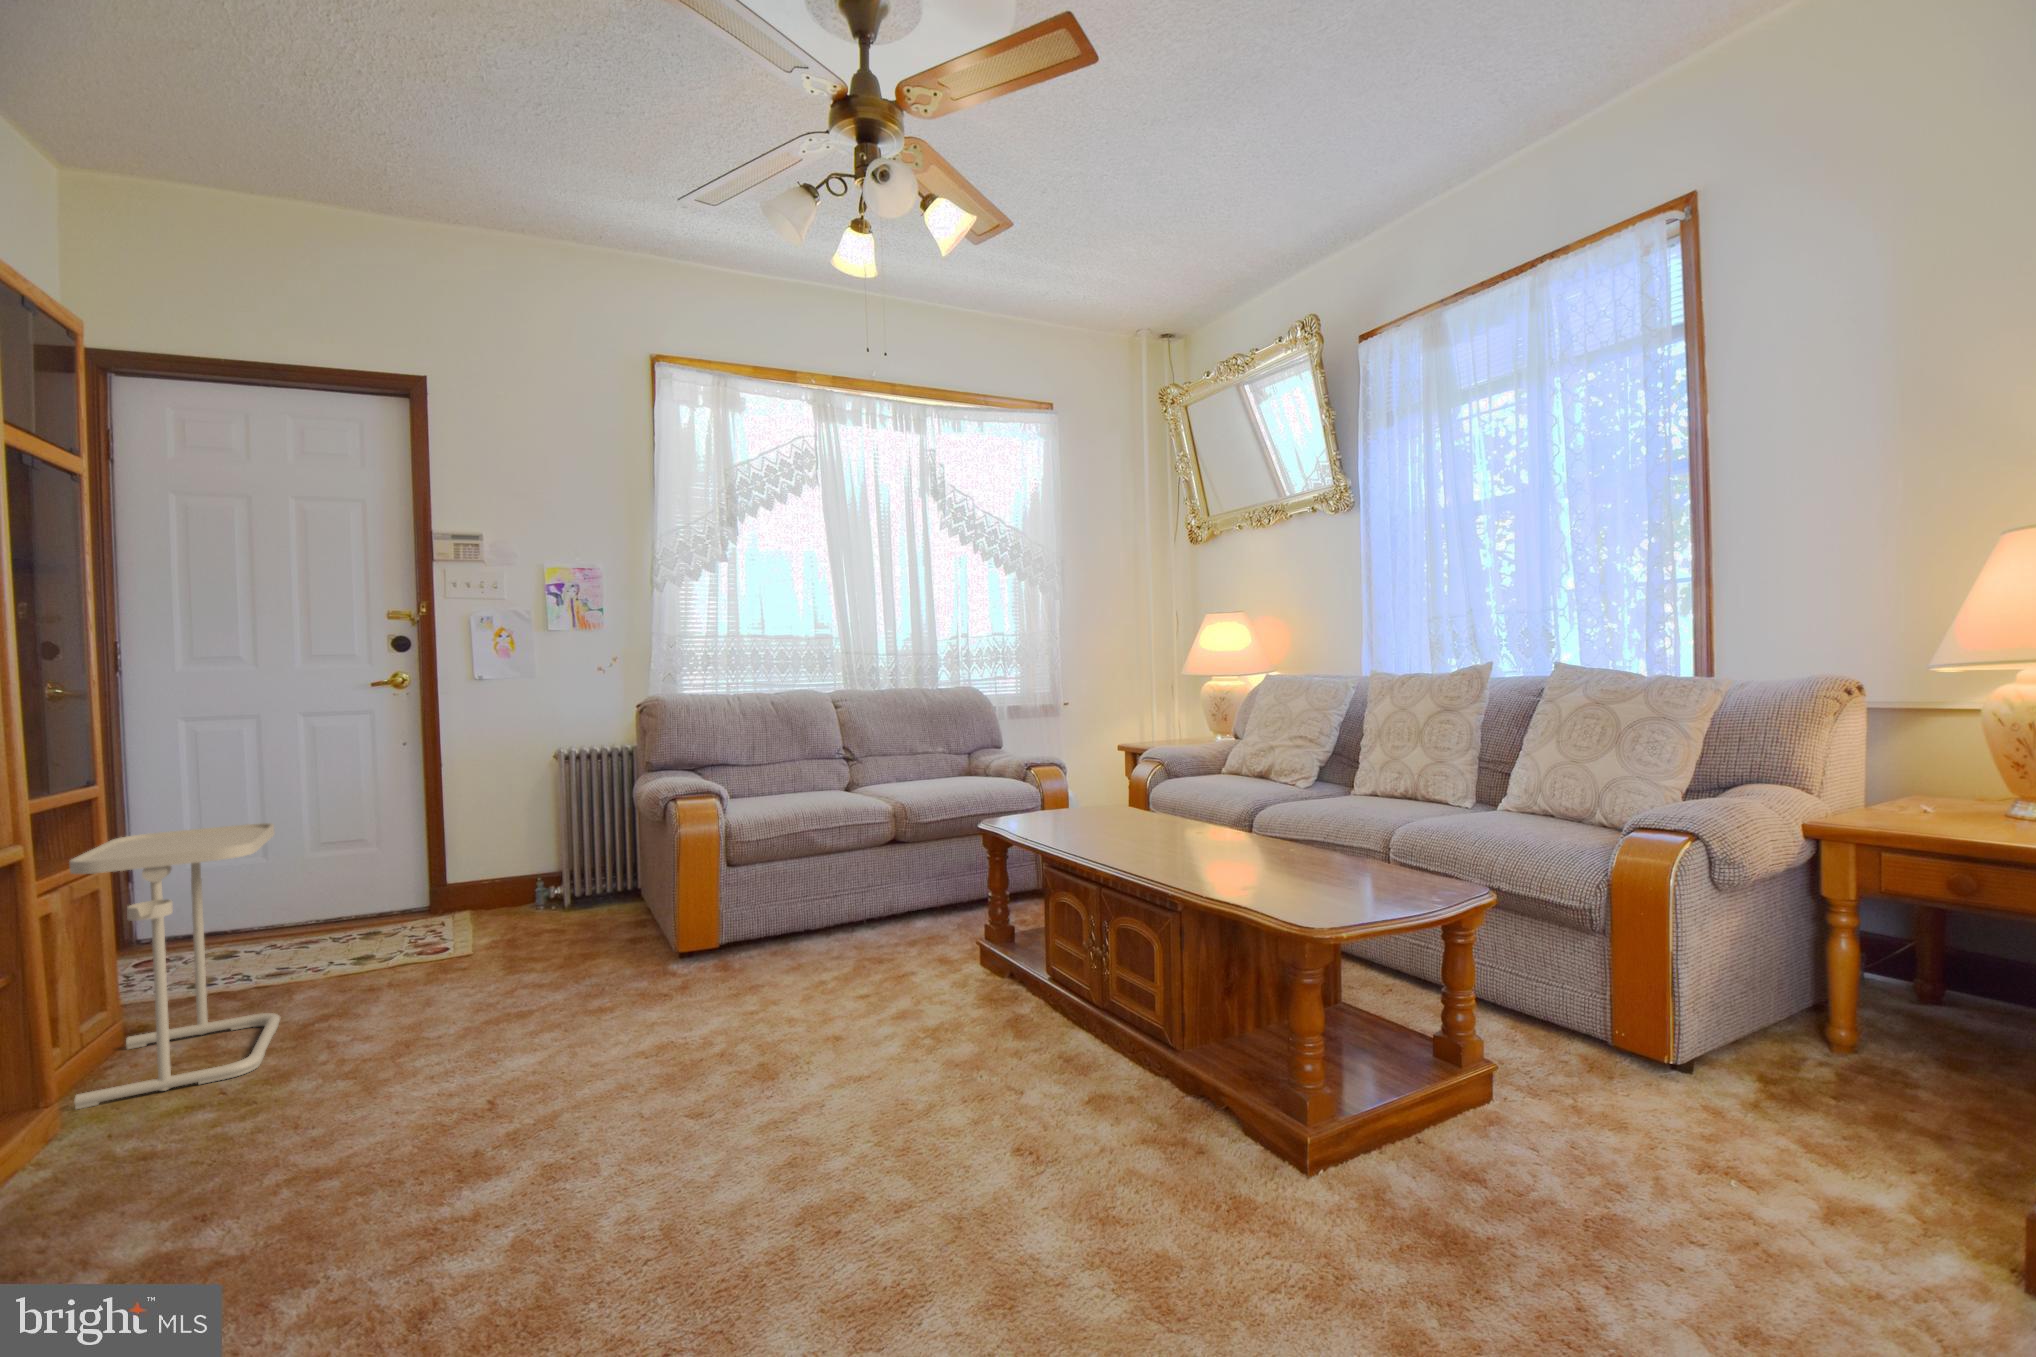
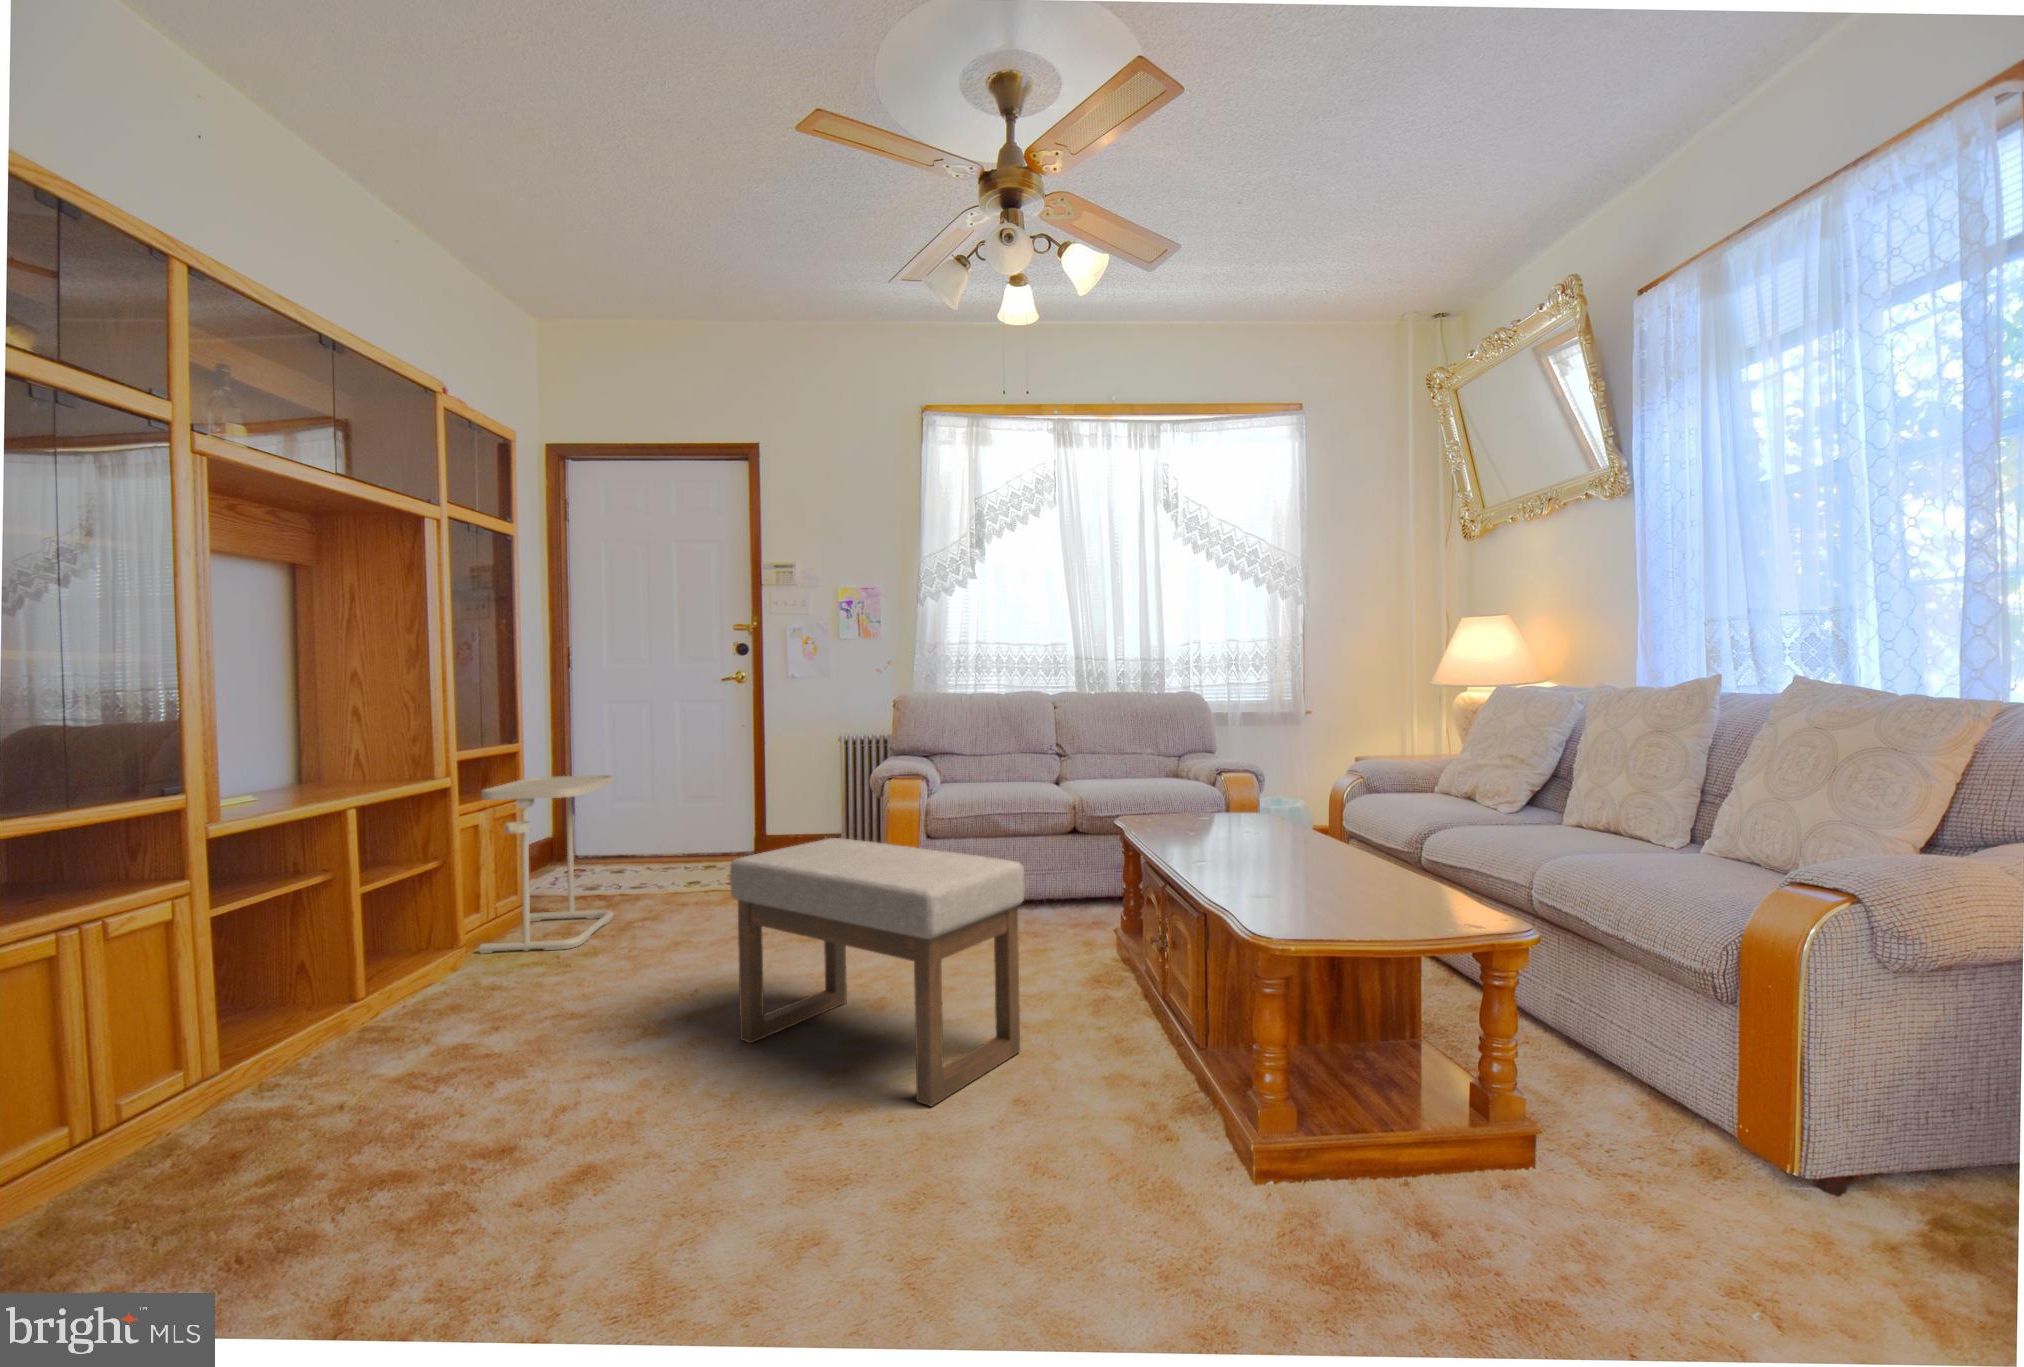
ottoman: none [617,872,983,1158] -> present [730,838,1024,1106]

